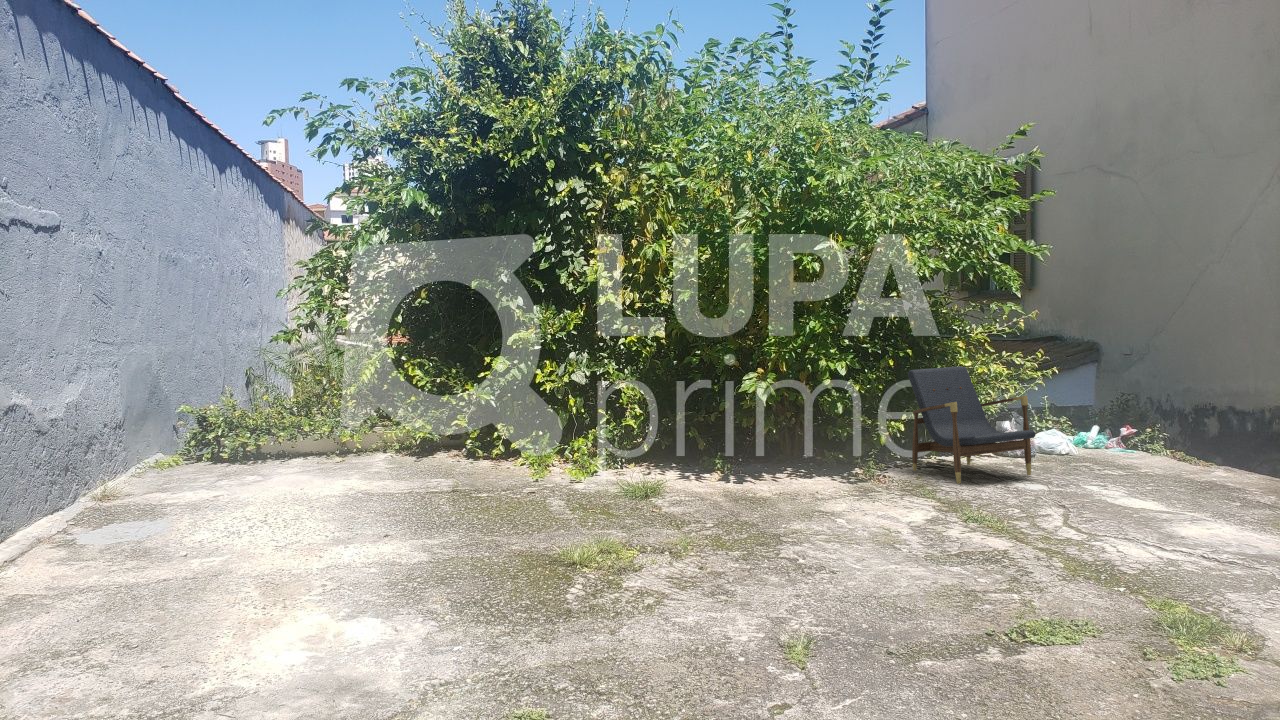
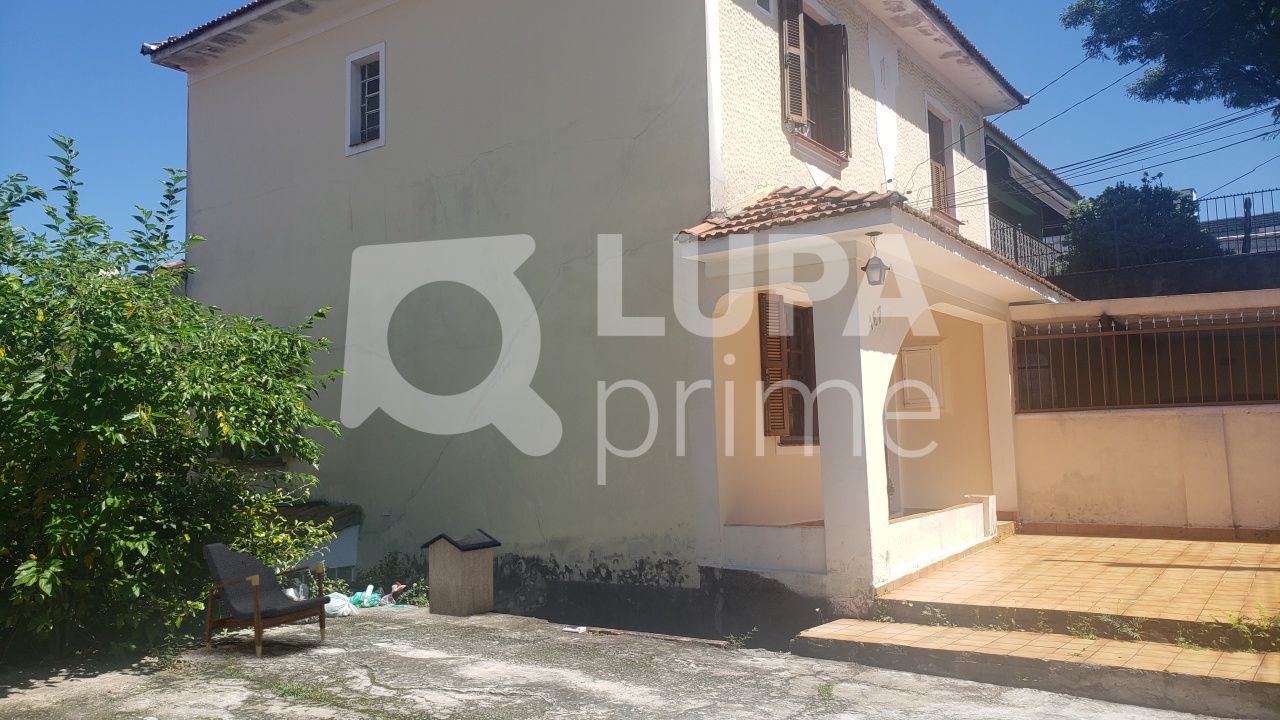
trash can: none [1152,370,1260,471] -> present [420,529,501,617]

